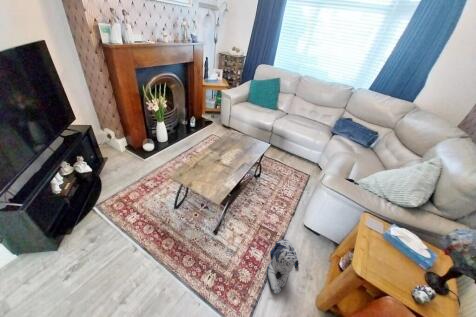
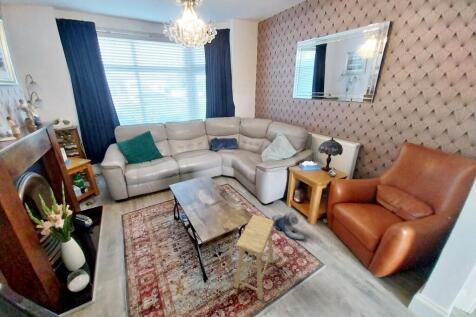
footstool: none [165,194,225,261] -> present [234,215,274,300]

